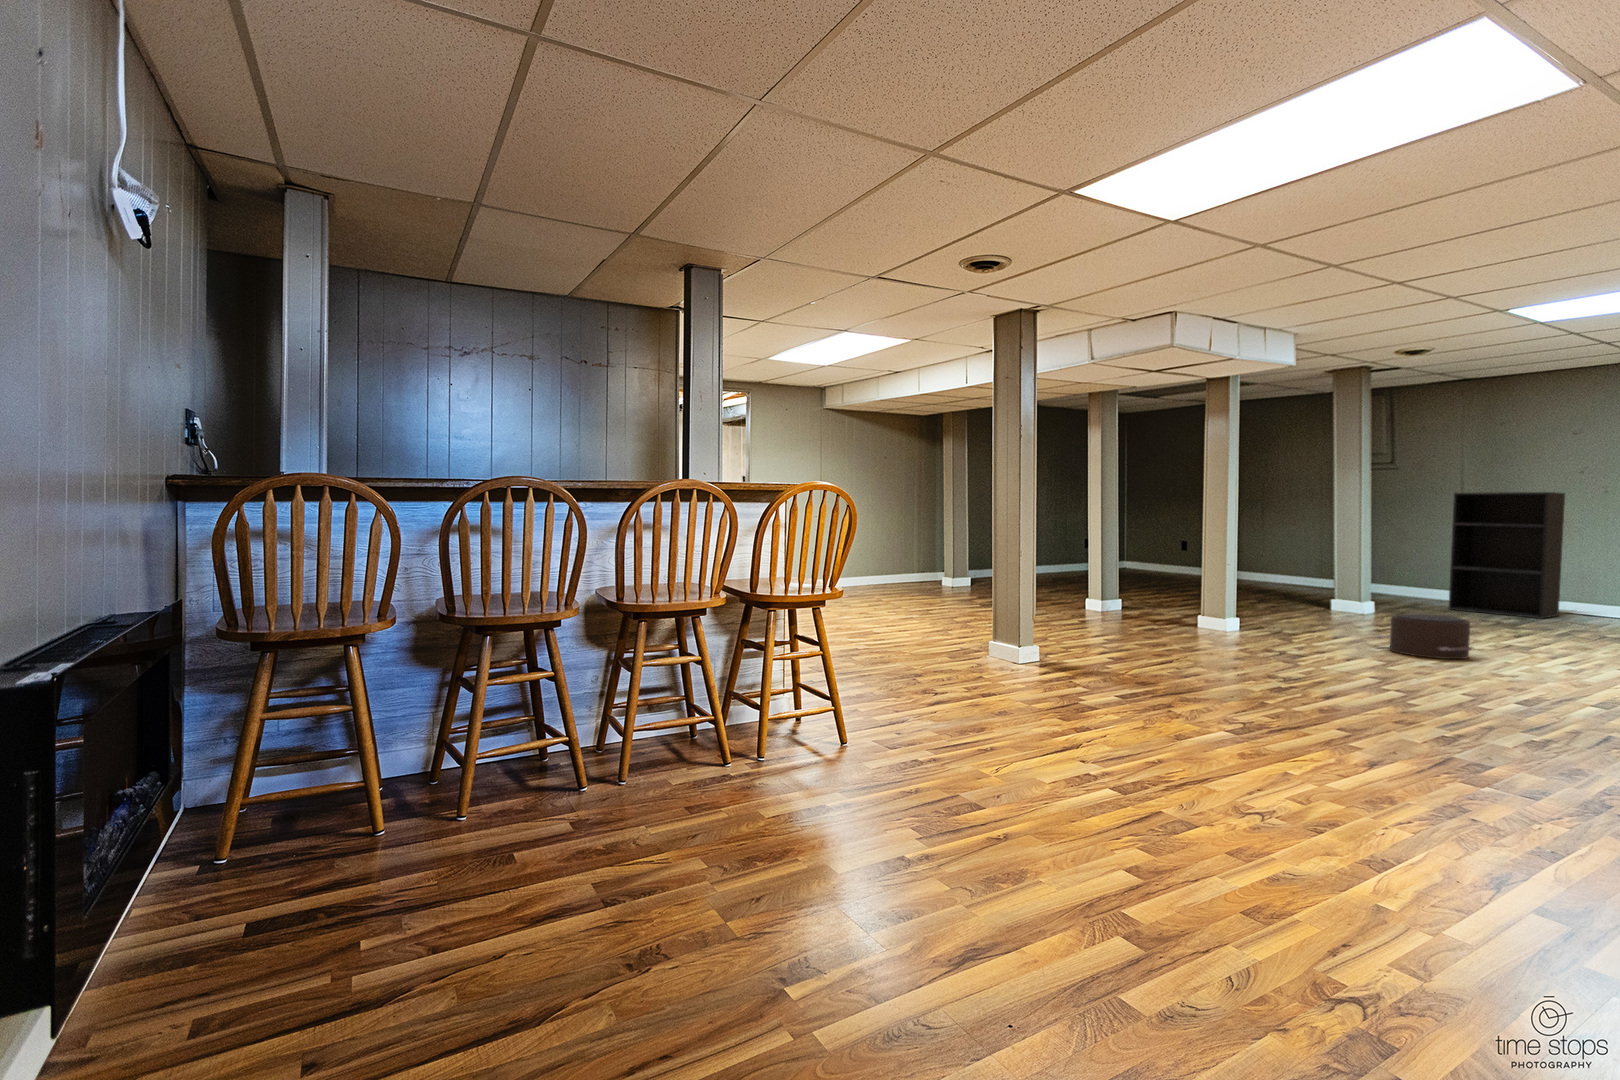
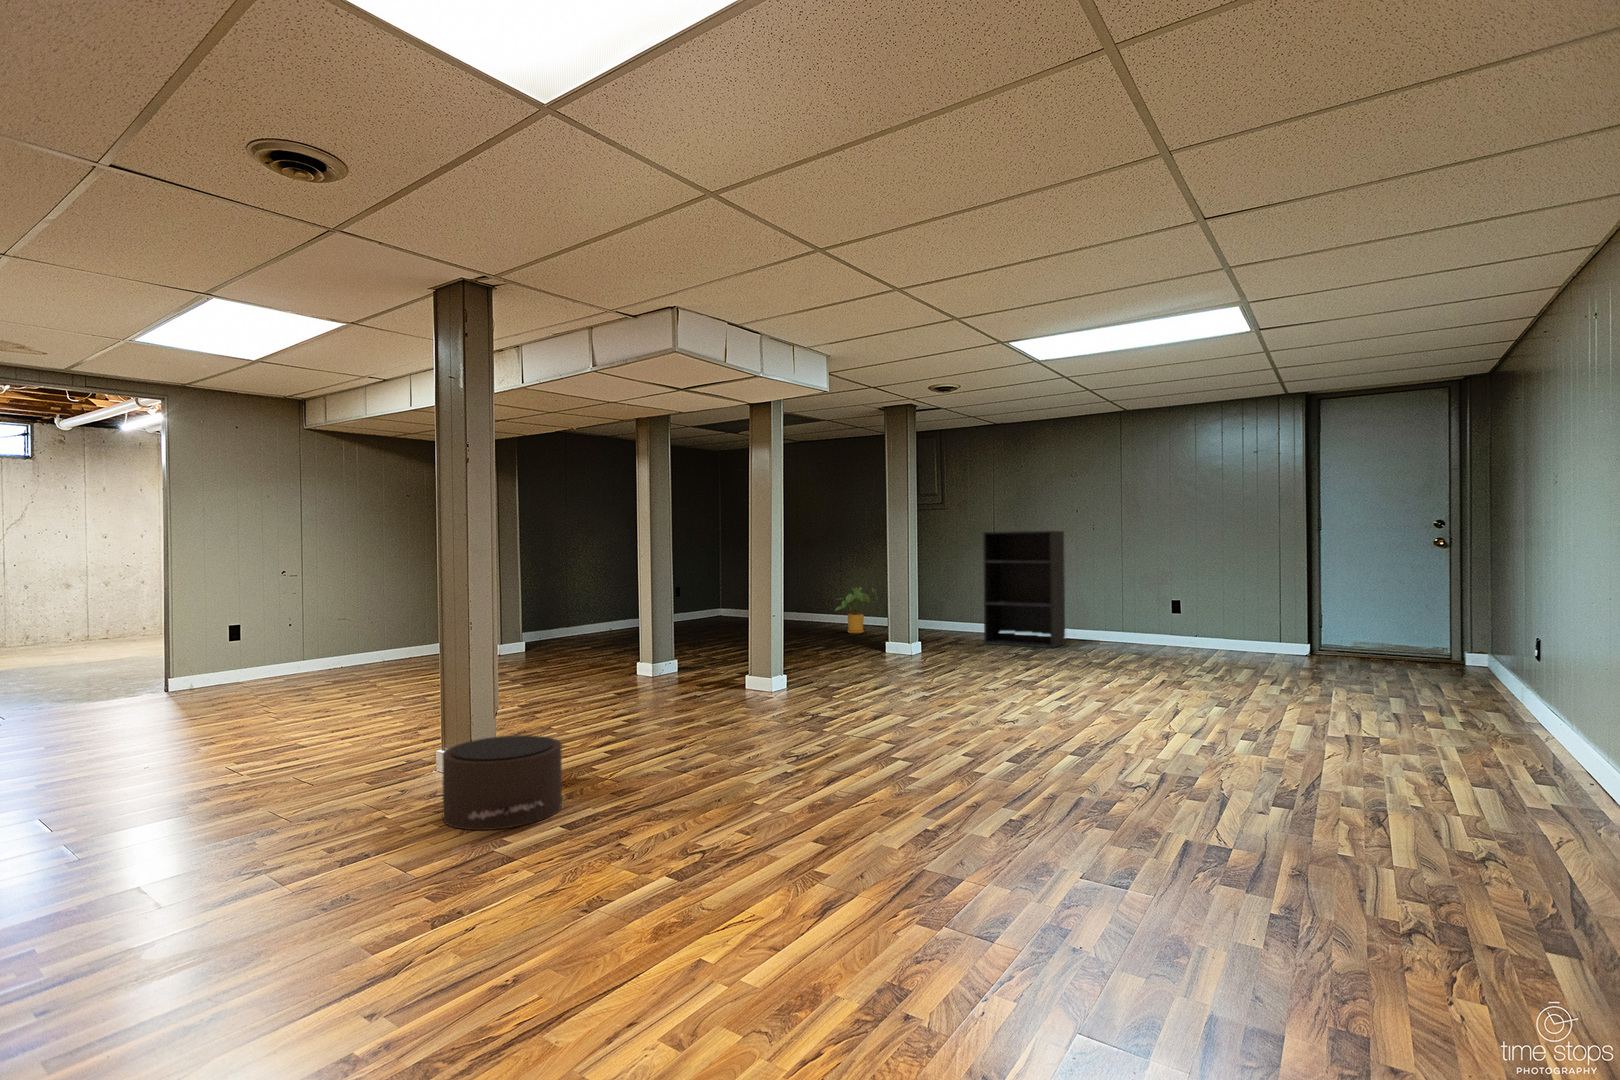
house plant: none [1263,546,1313,592] -> present [835,587,878,633]
pouf: present [1377,614,1473,659] -> present [442,735,562,830]

